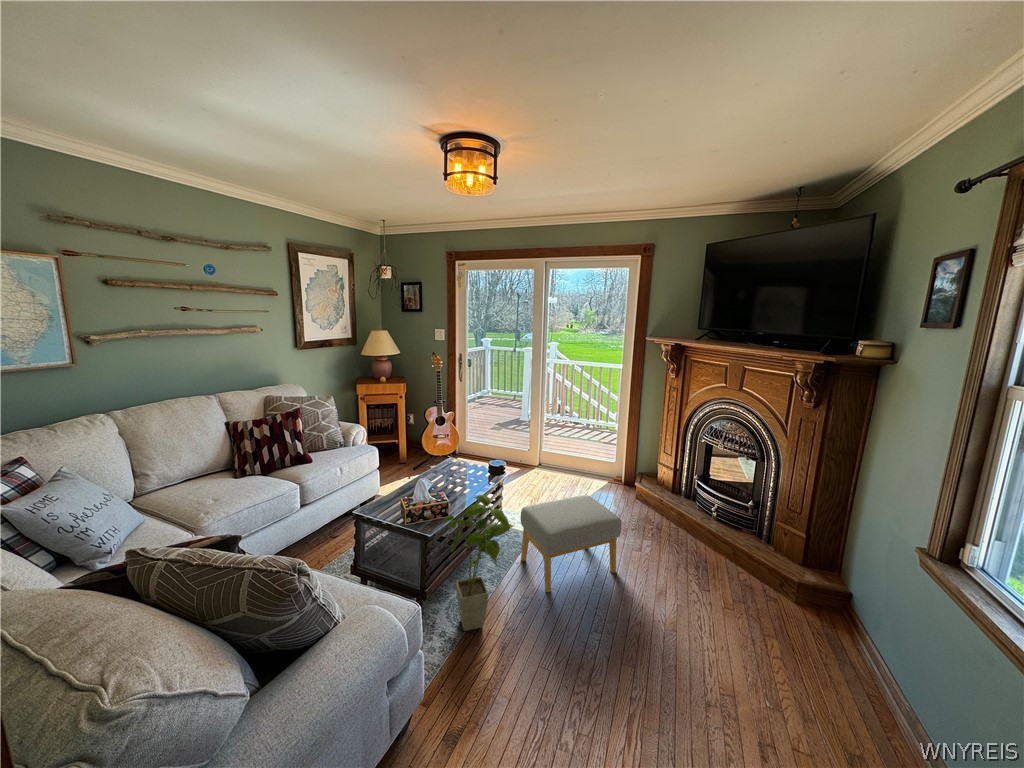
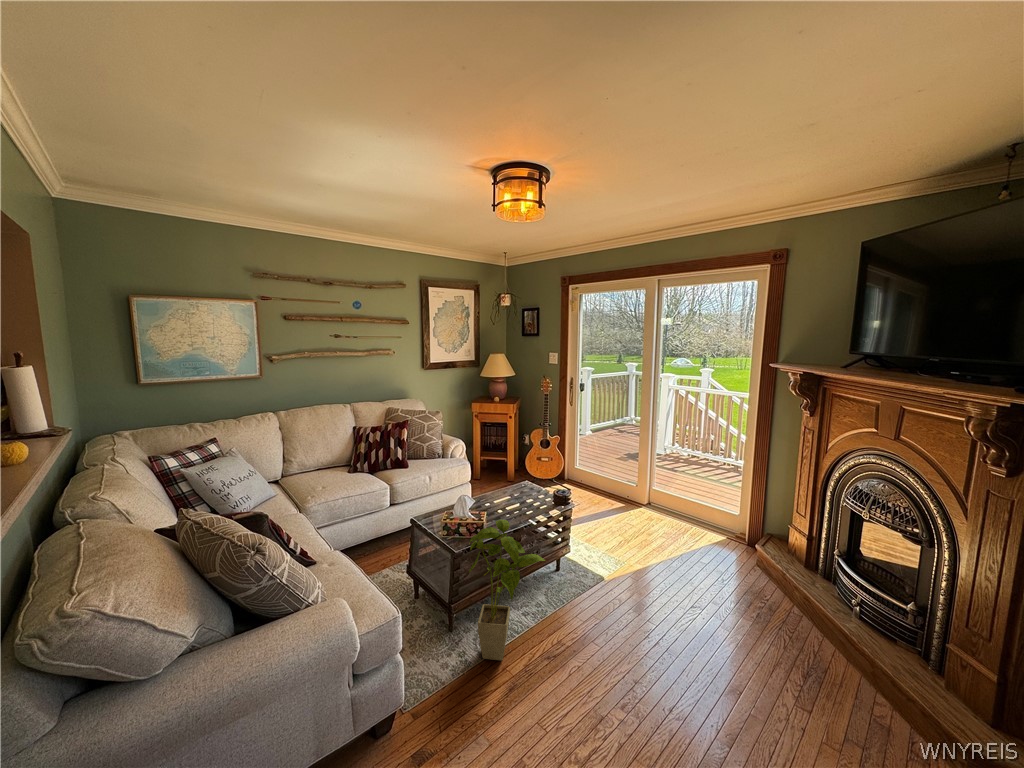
footstool: present [521,495,622,592] -> none [576,544,689,646]

